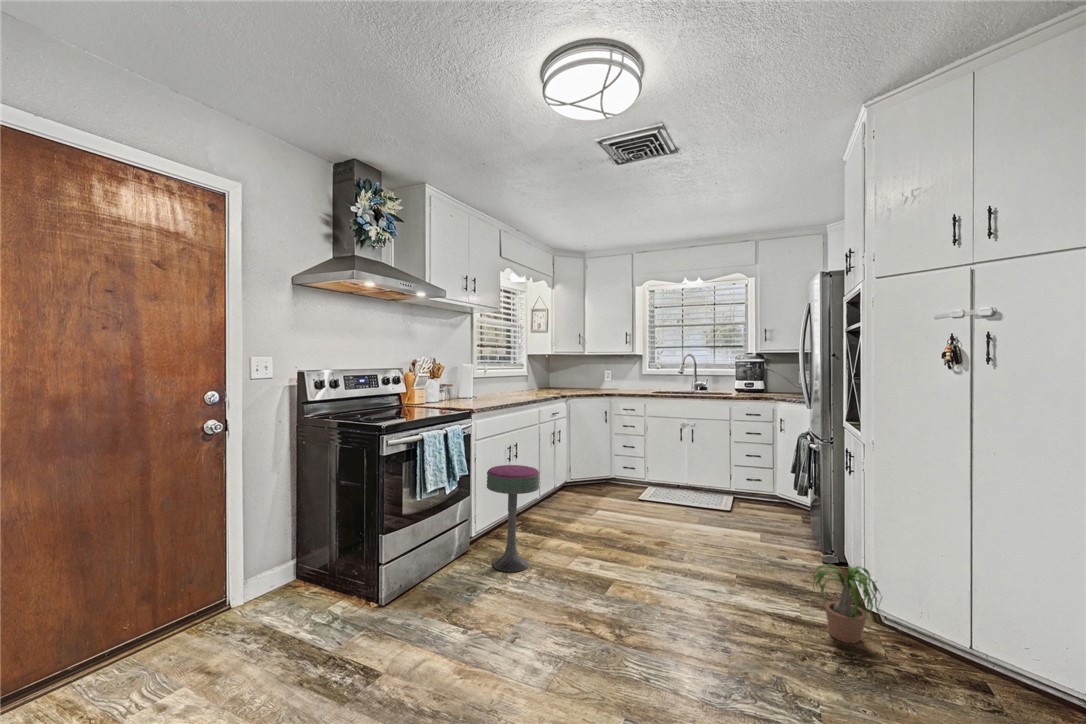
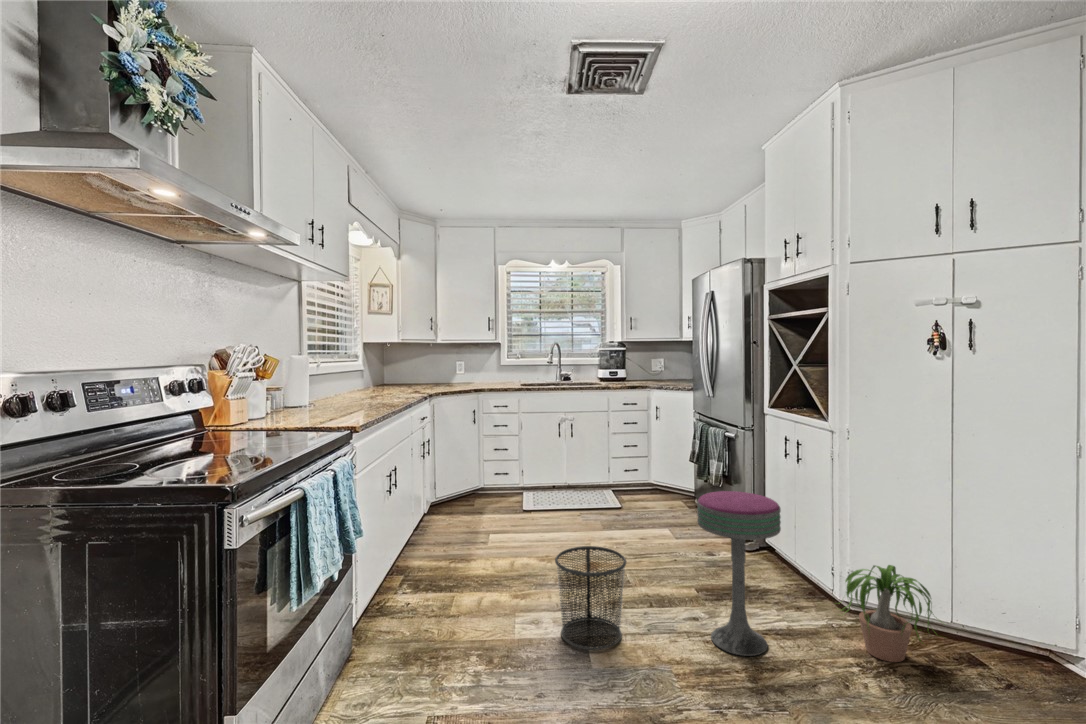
bar stool: present [487,465,539,572] -> present [697,491,781,656]
waste bin: none [596,514,648,585] -> present [555,546,627,650]

